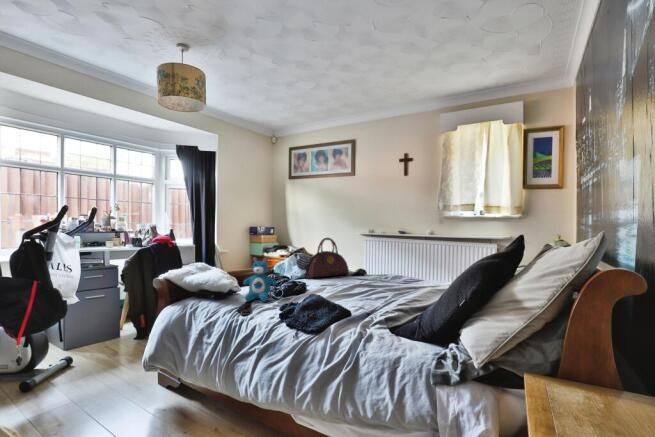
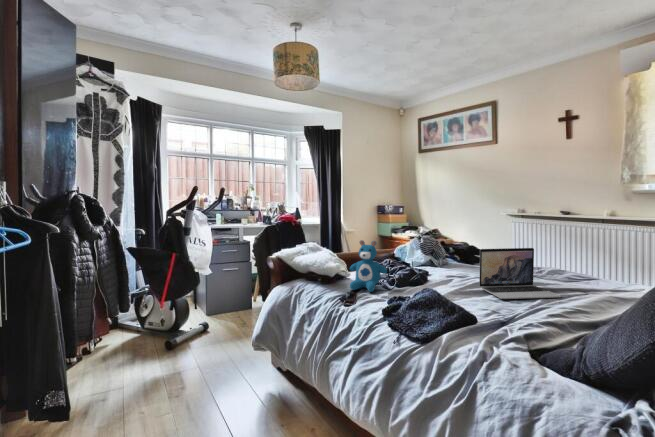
handbag: present [306,238,349,278] -> none [431,217,488,266]
laptop: none [347,259,400,297] -> present [479,248,561,299]

